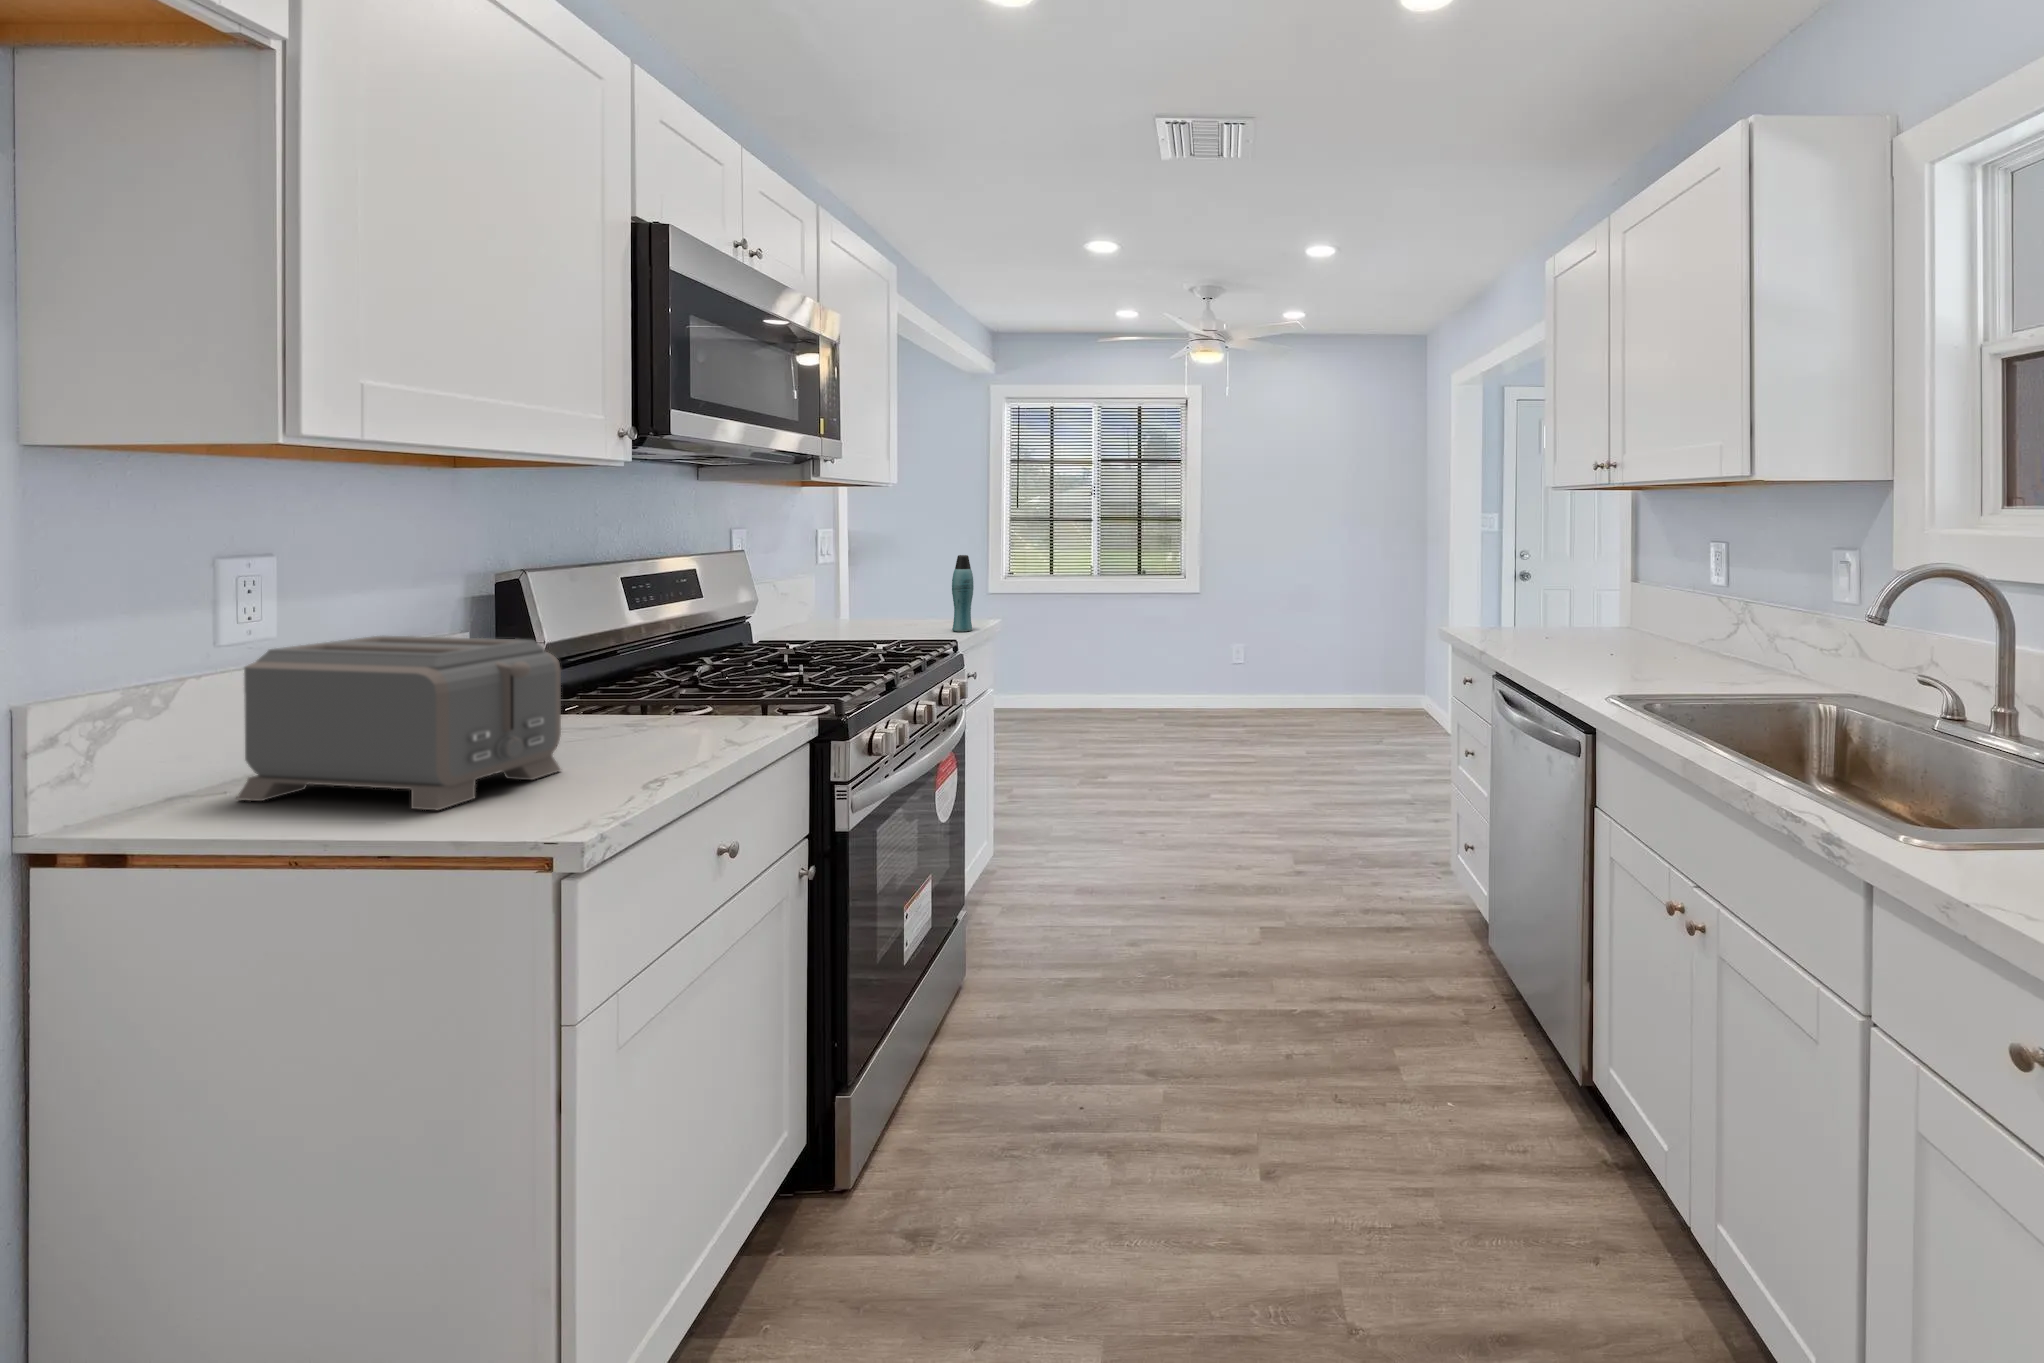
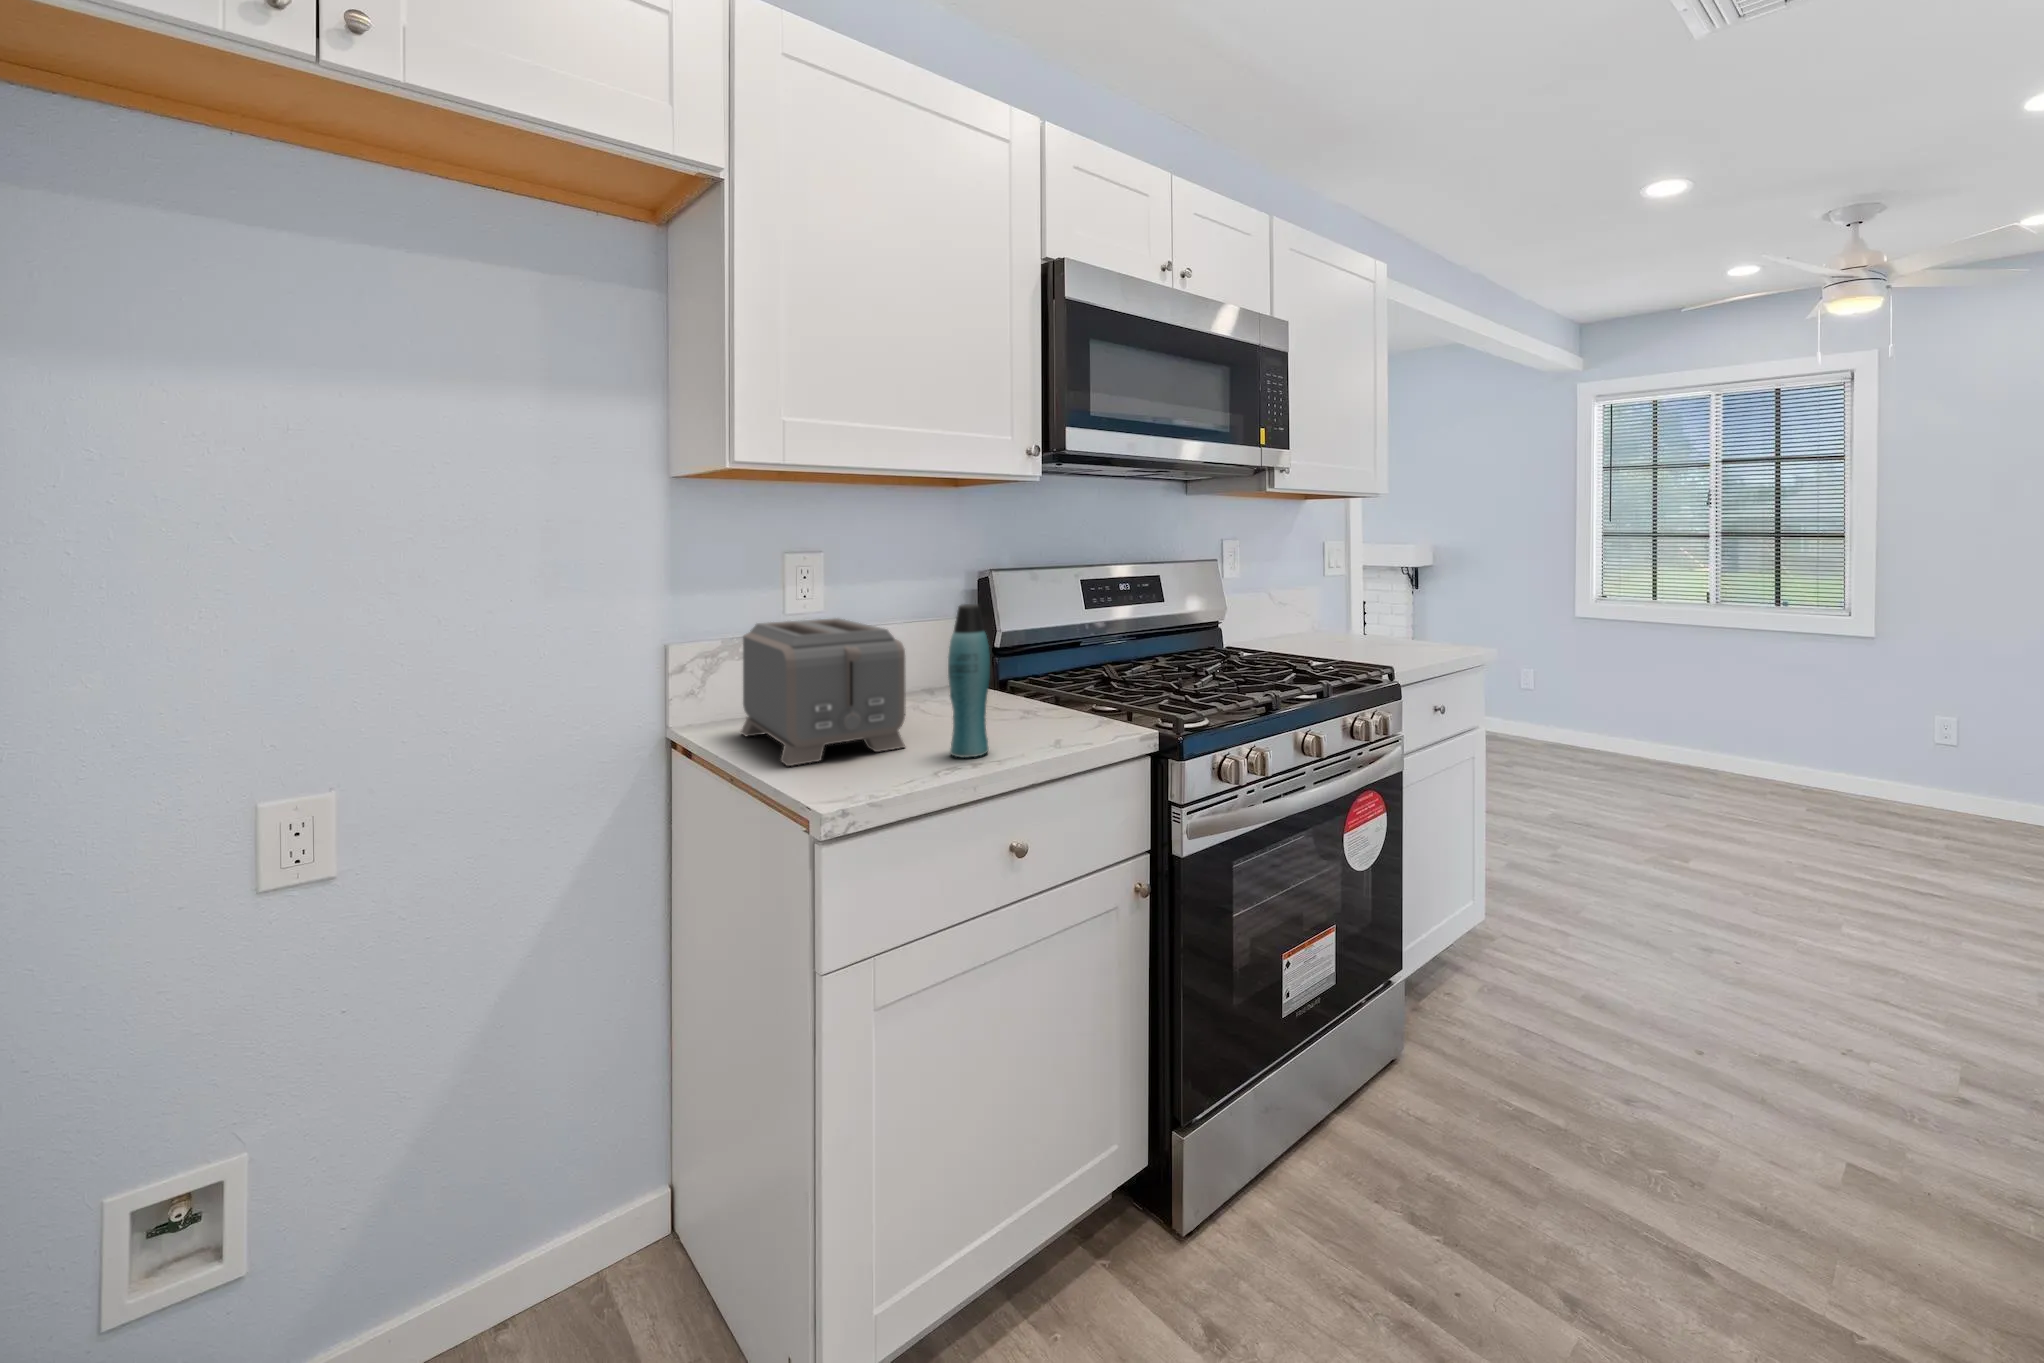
bottle: present [952,555,974,632] -> present [948,604,990,758]

